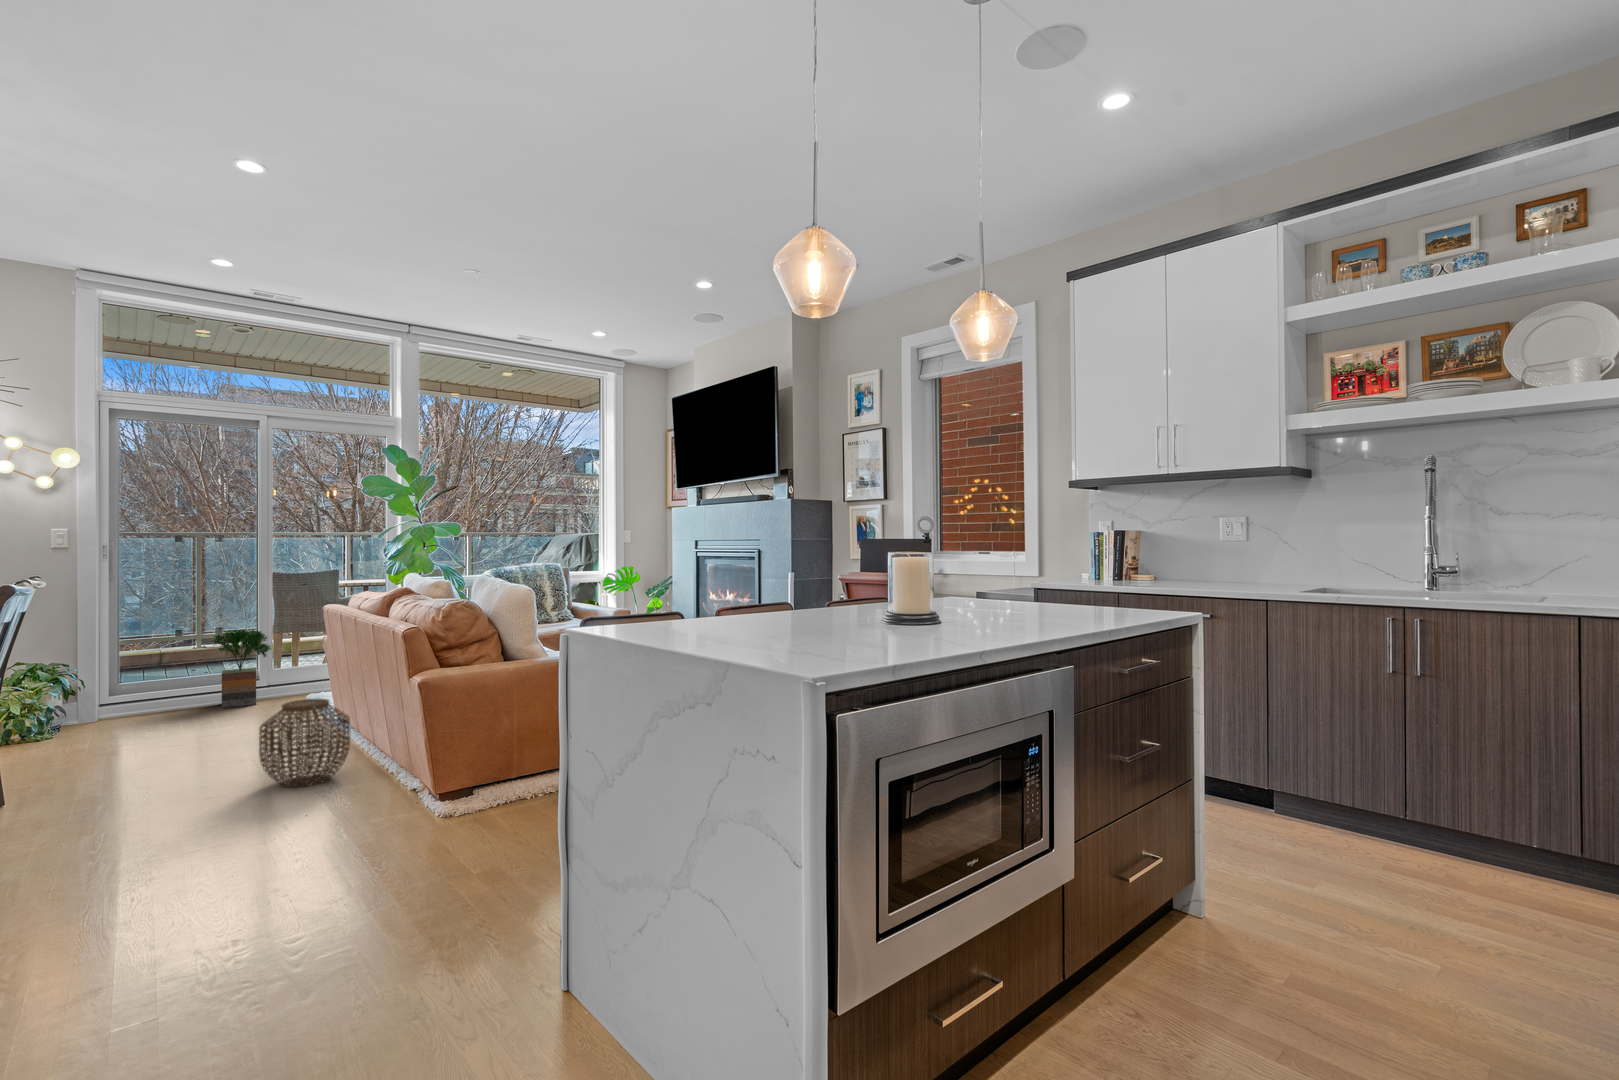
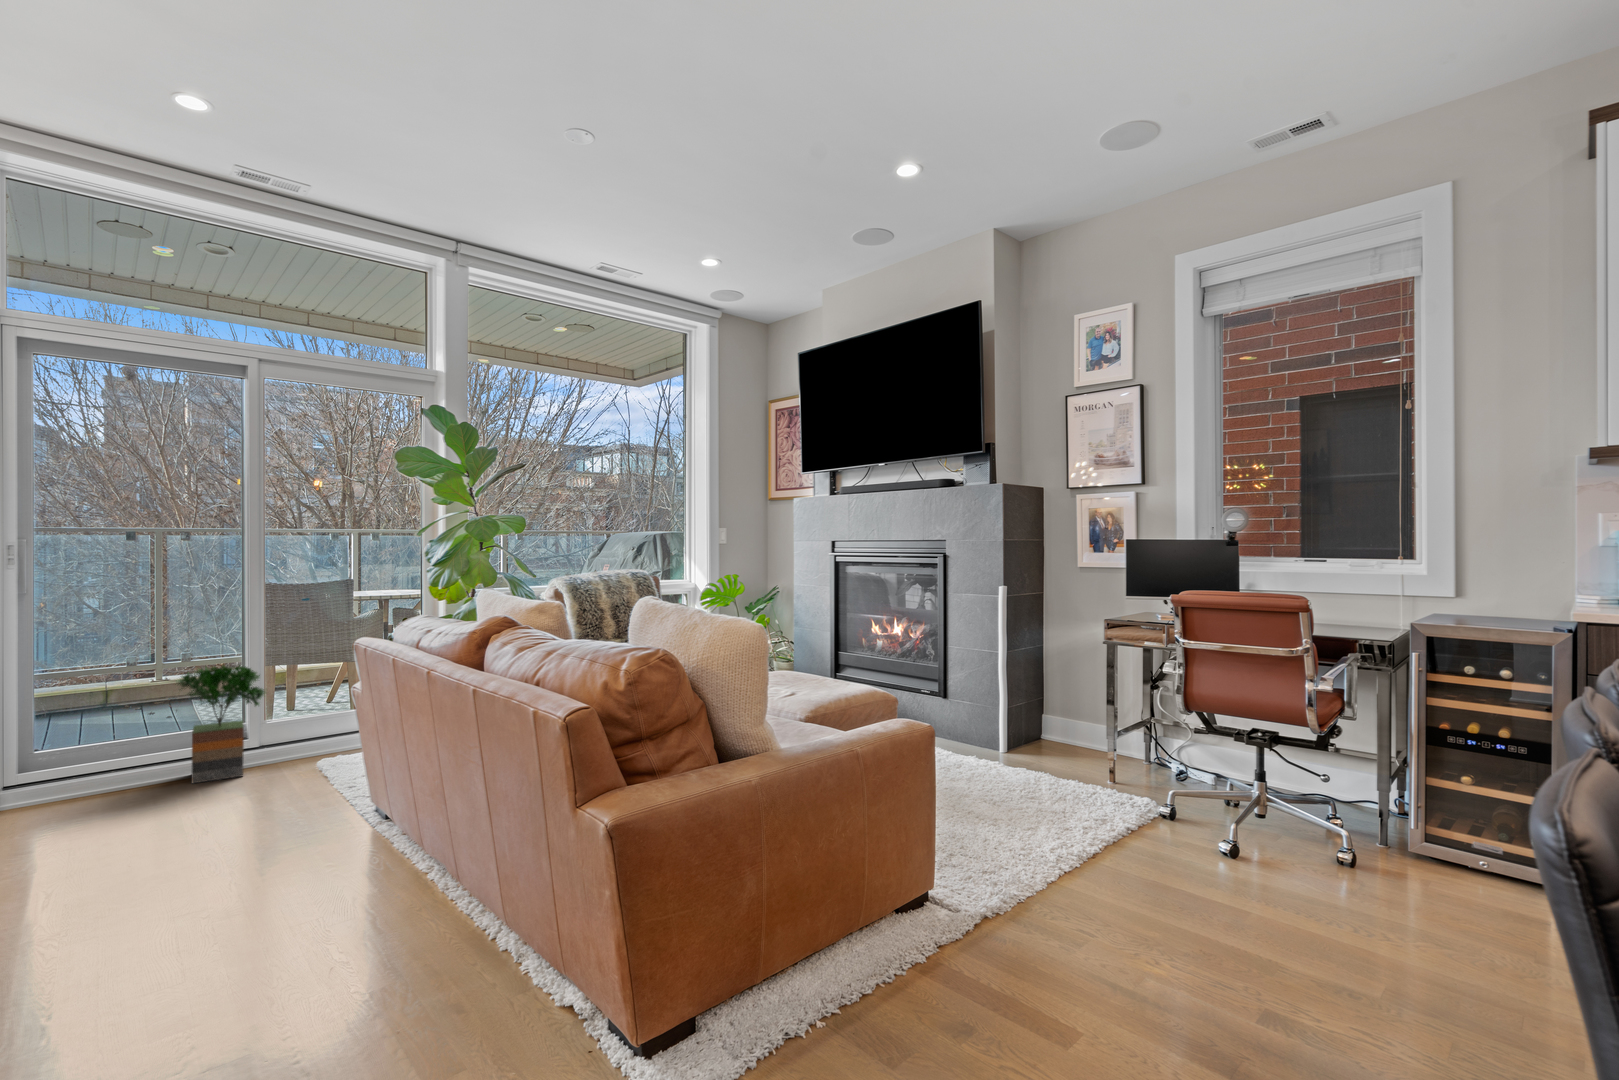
woven basket: present [259,699,350,787] -> none [260,821,427,1004]

